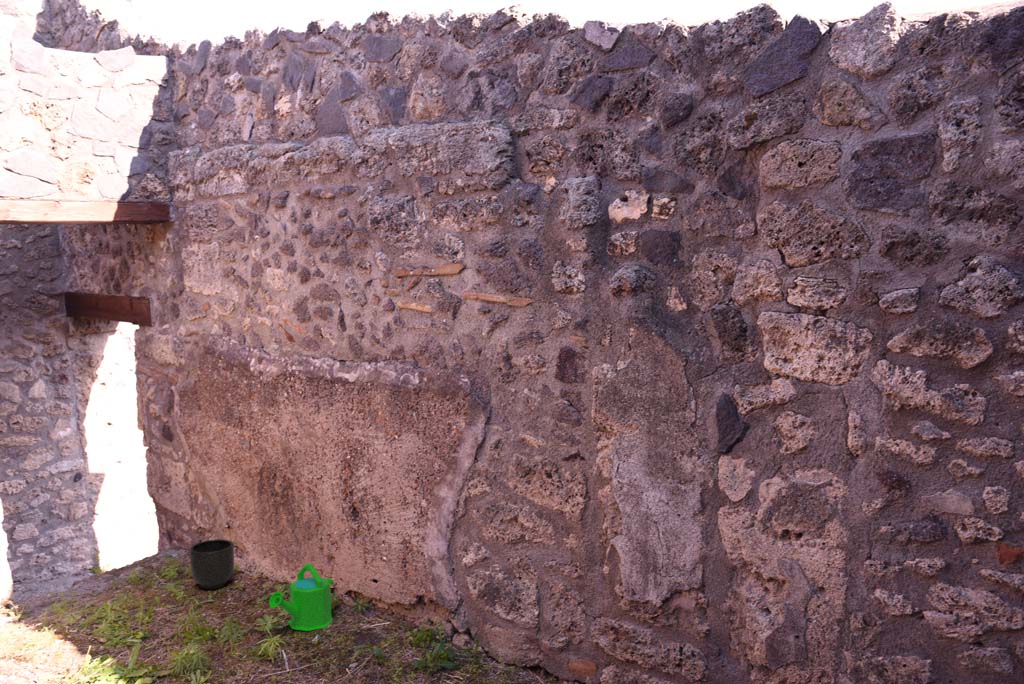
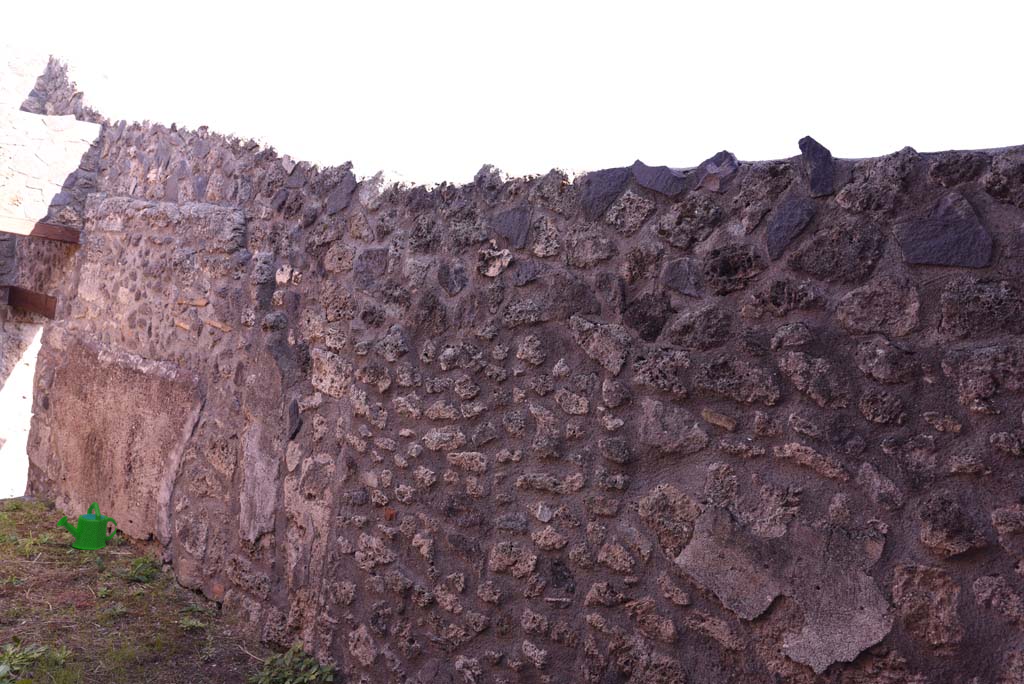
planter: present [190,539,234,589] -> none [29,483,65,518]

